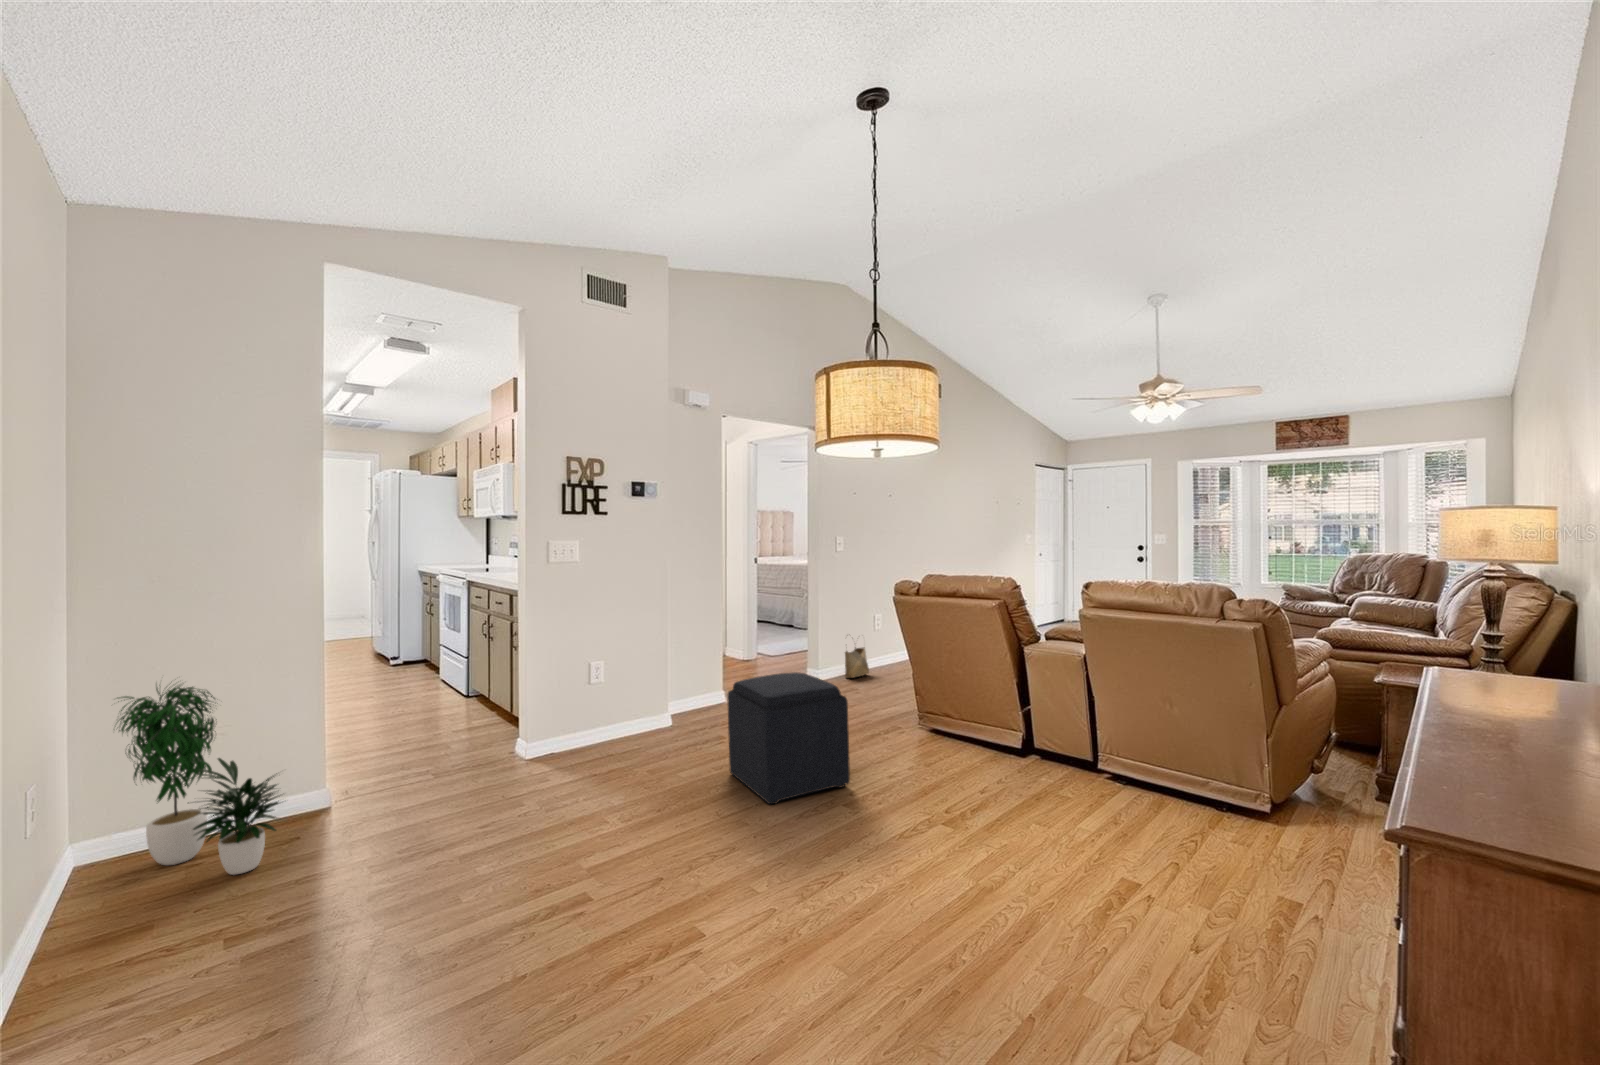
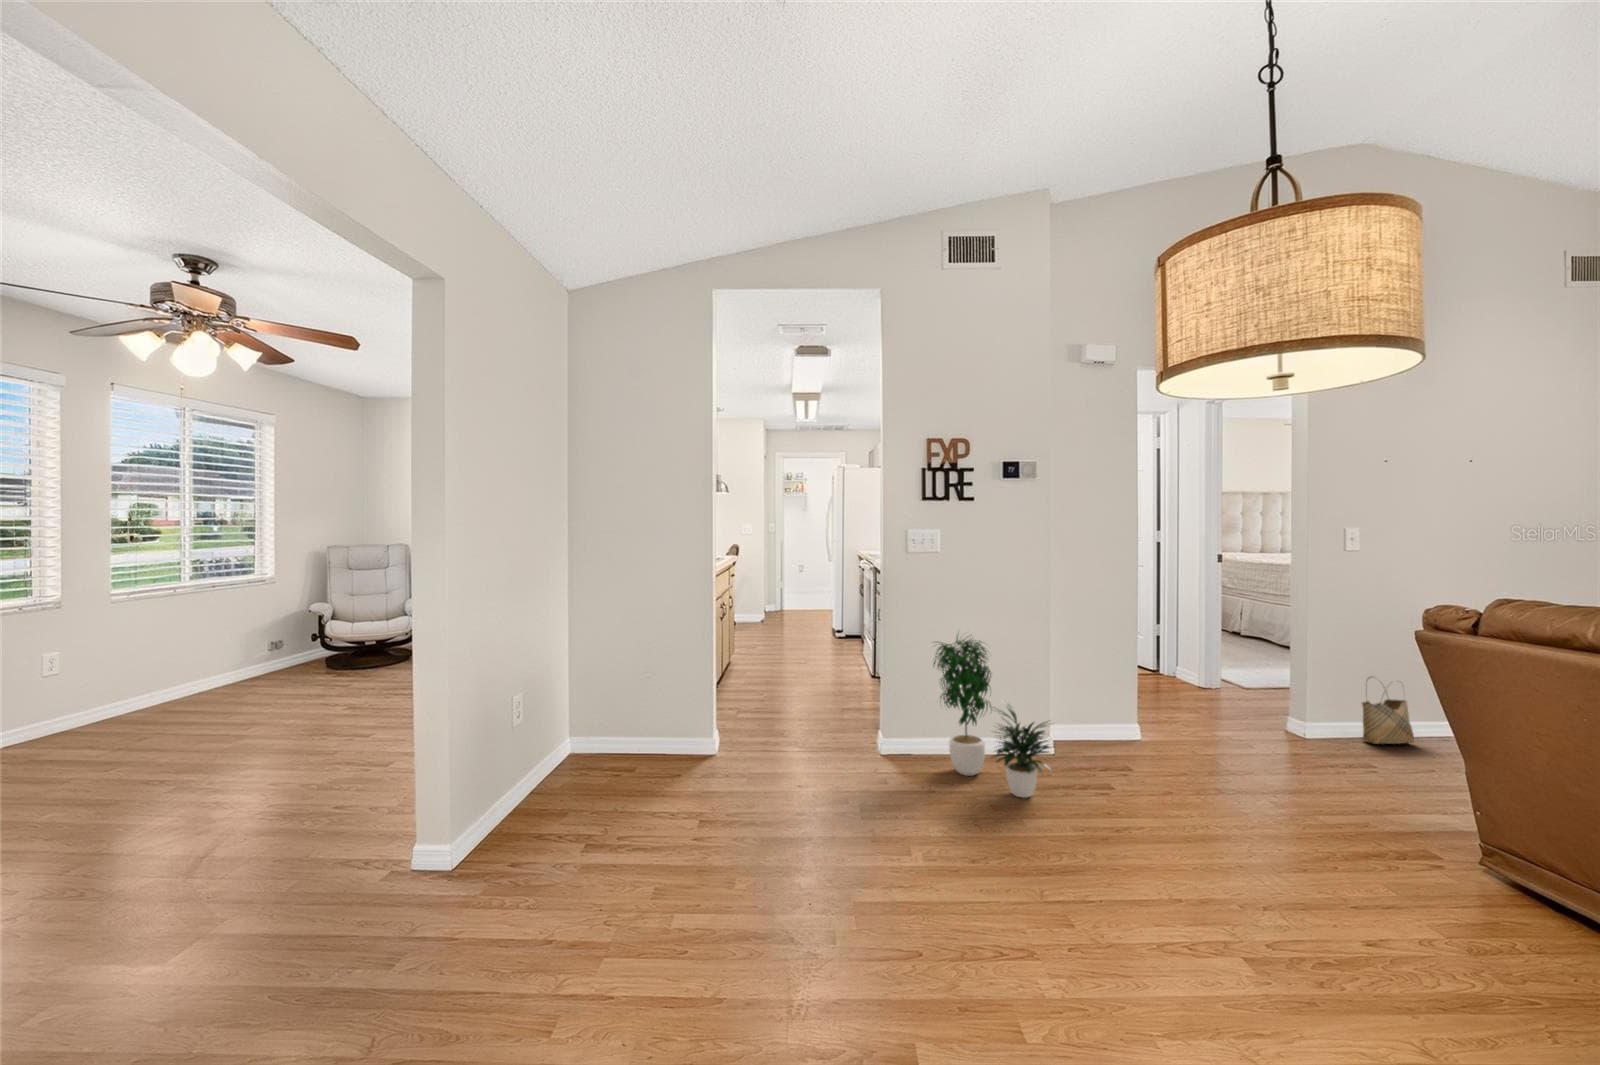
ottoman: present [727,672,850,804] -> none [1087,720,1274,922]
potted plant: present [118,685,280,875] -> present [934,638,1050,798]

